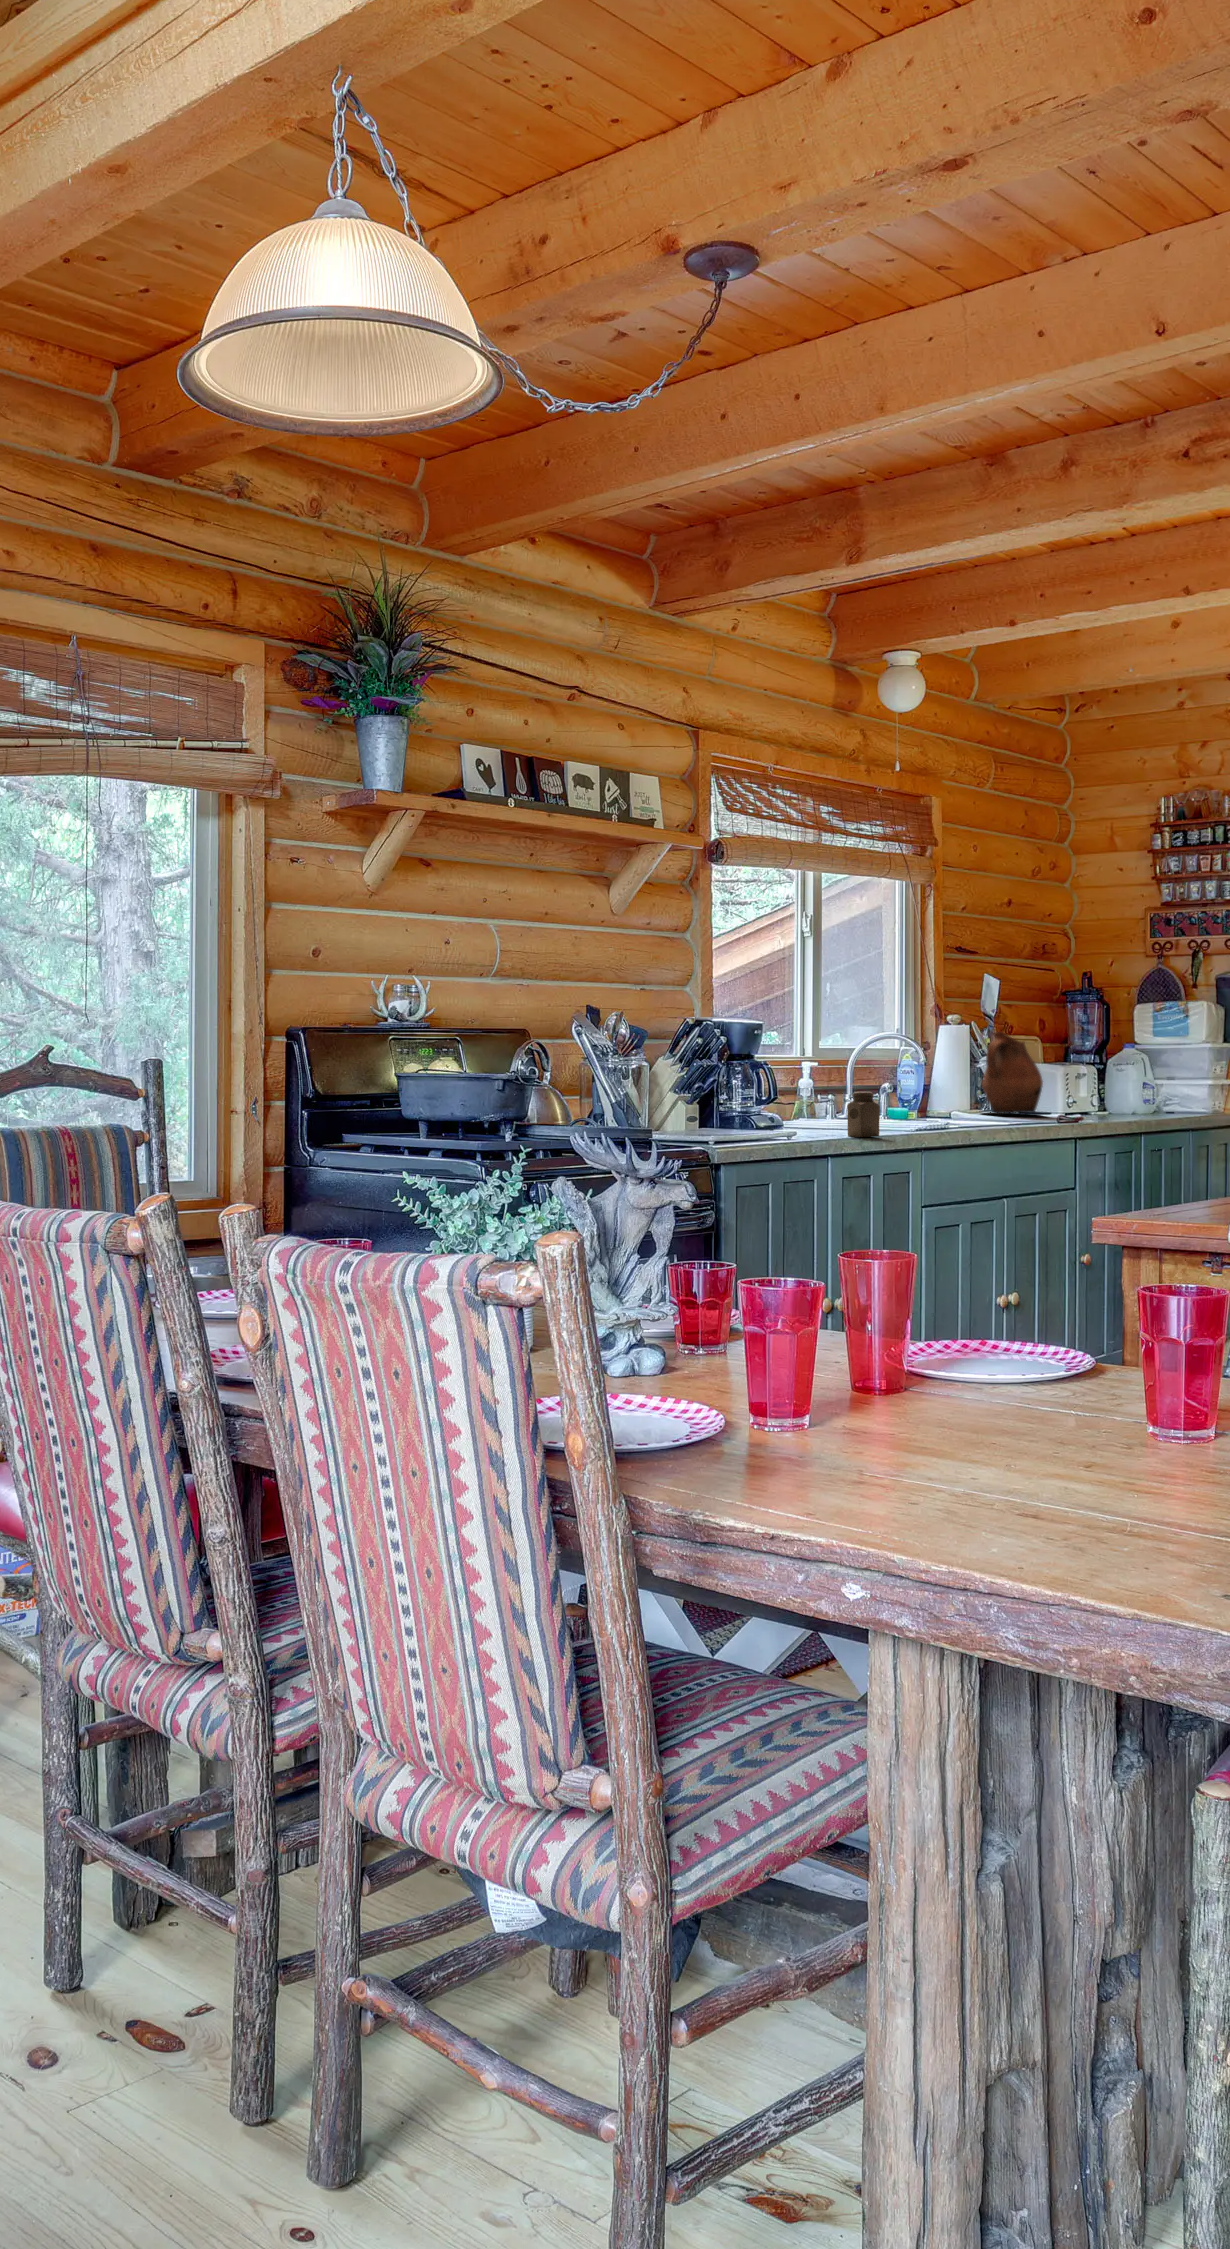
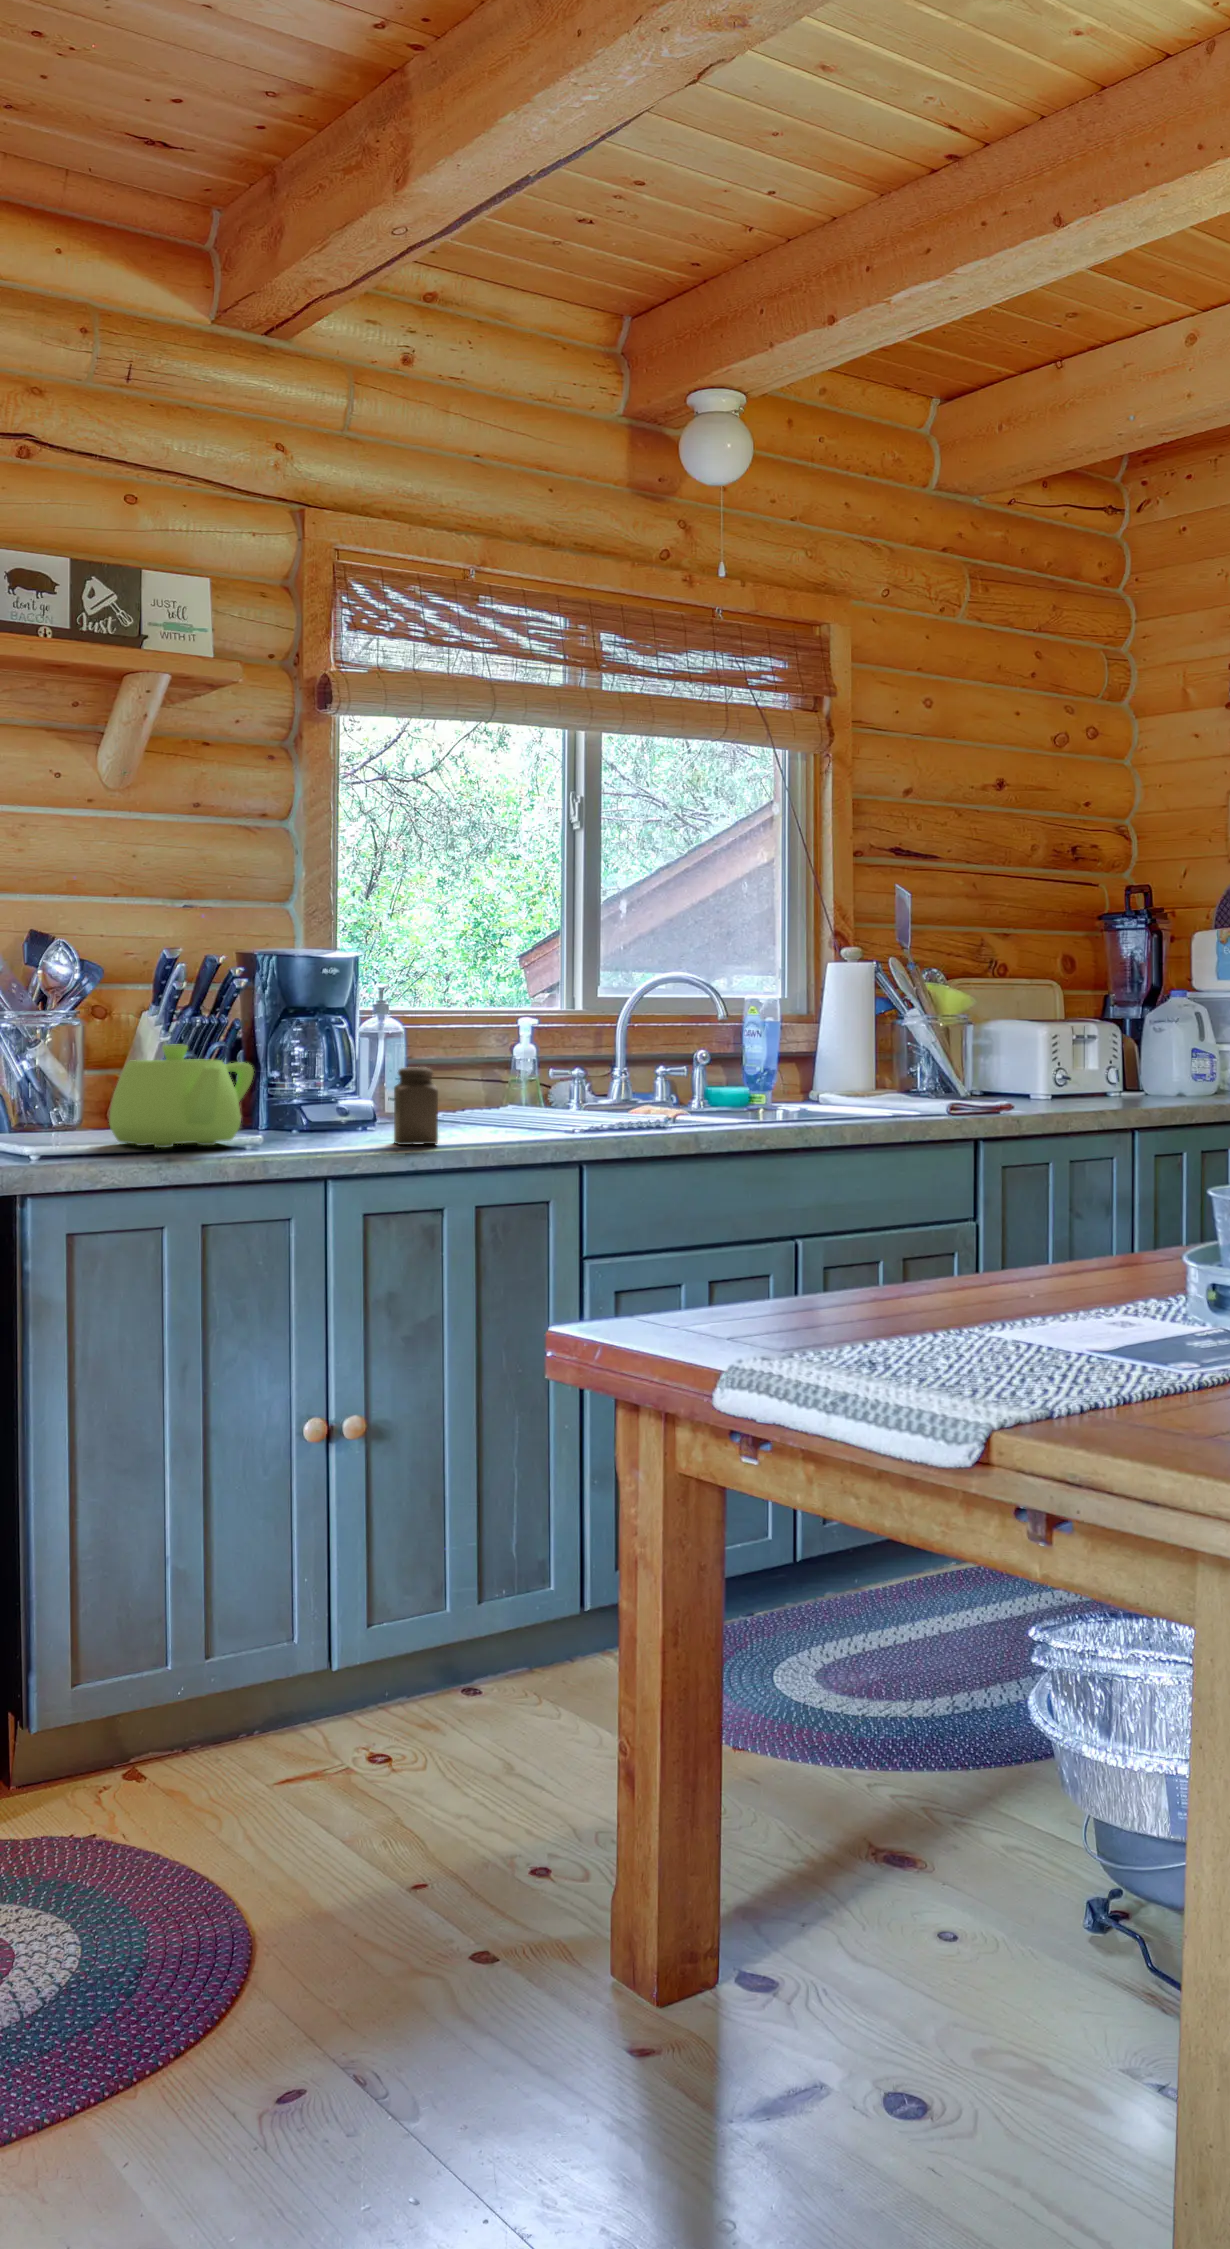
ceramic pitcher: present [979,1032,1046,1114] -> none [865,972,968,1102]
teapot: none [709,1078,791,1138] -> present [109,1044,254,1148]

